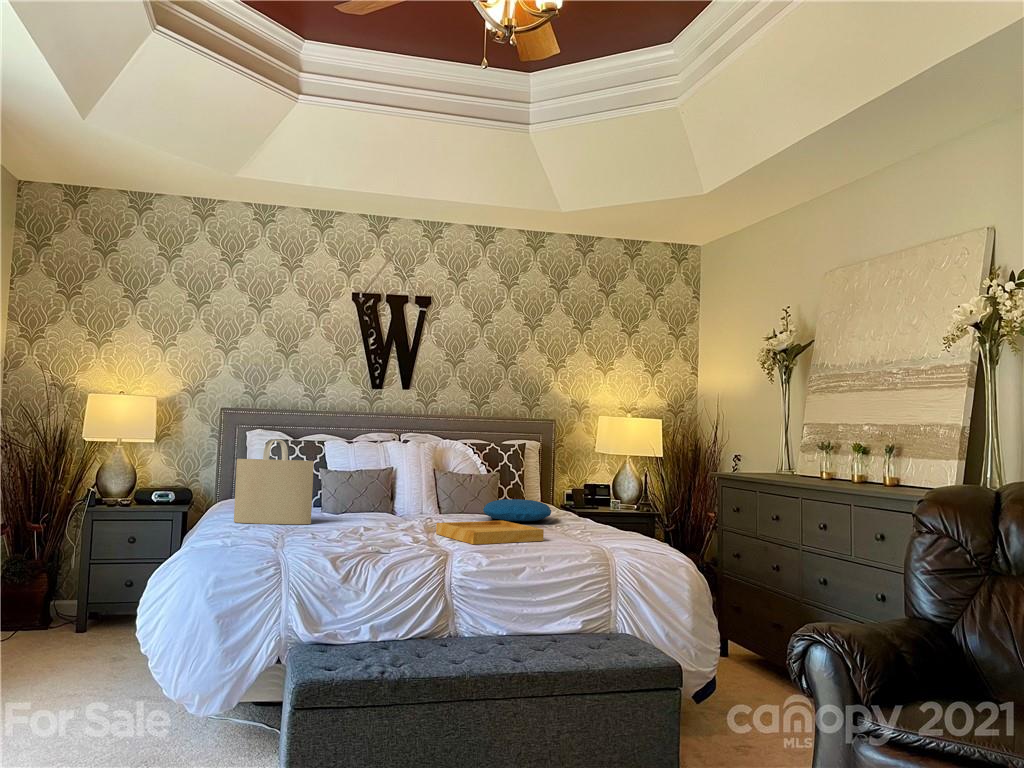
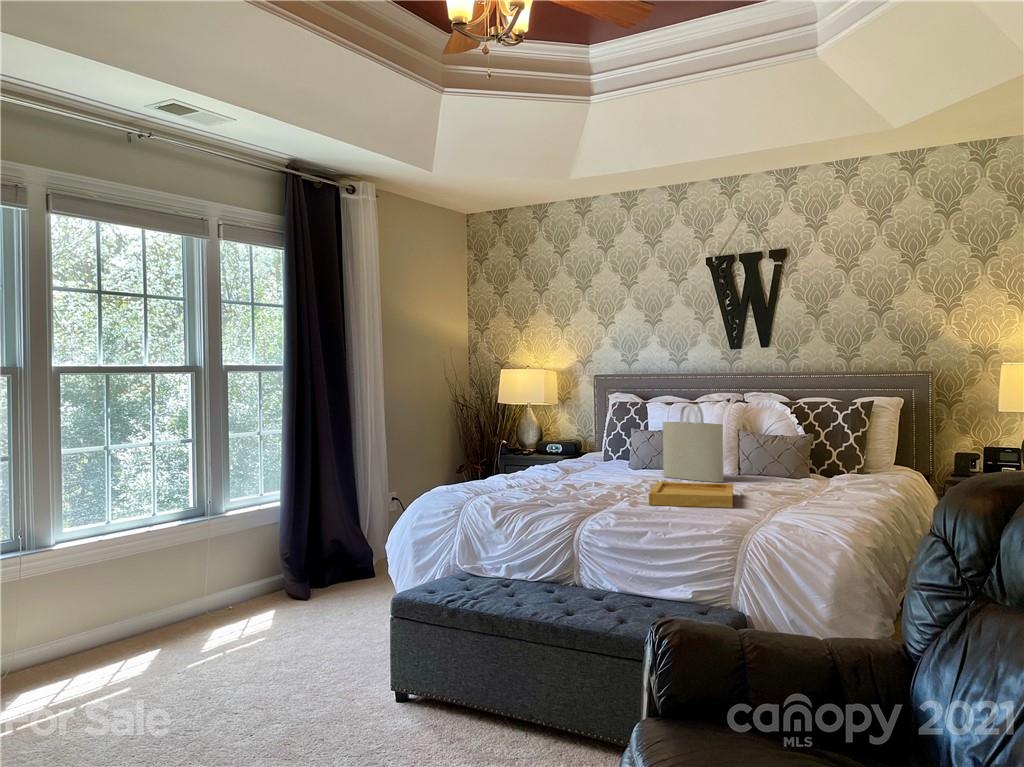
tote bag: present [234,440,314,524] -> present [663,405,723,482]
pillow: present [483,499,551,522] -> none [754,462,846,486]

